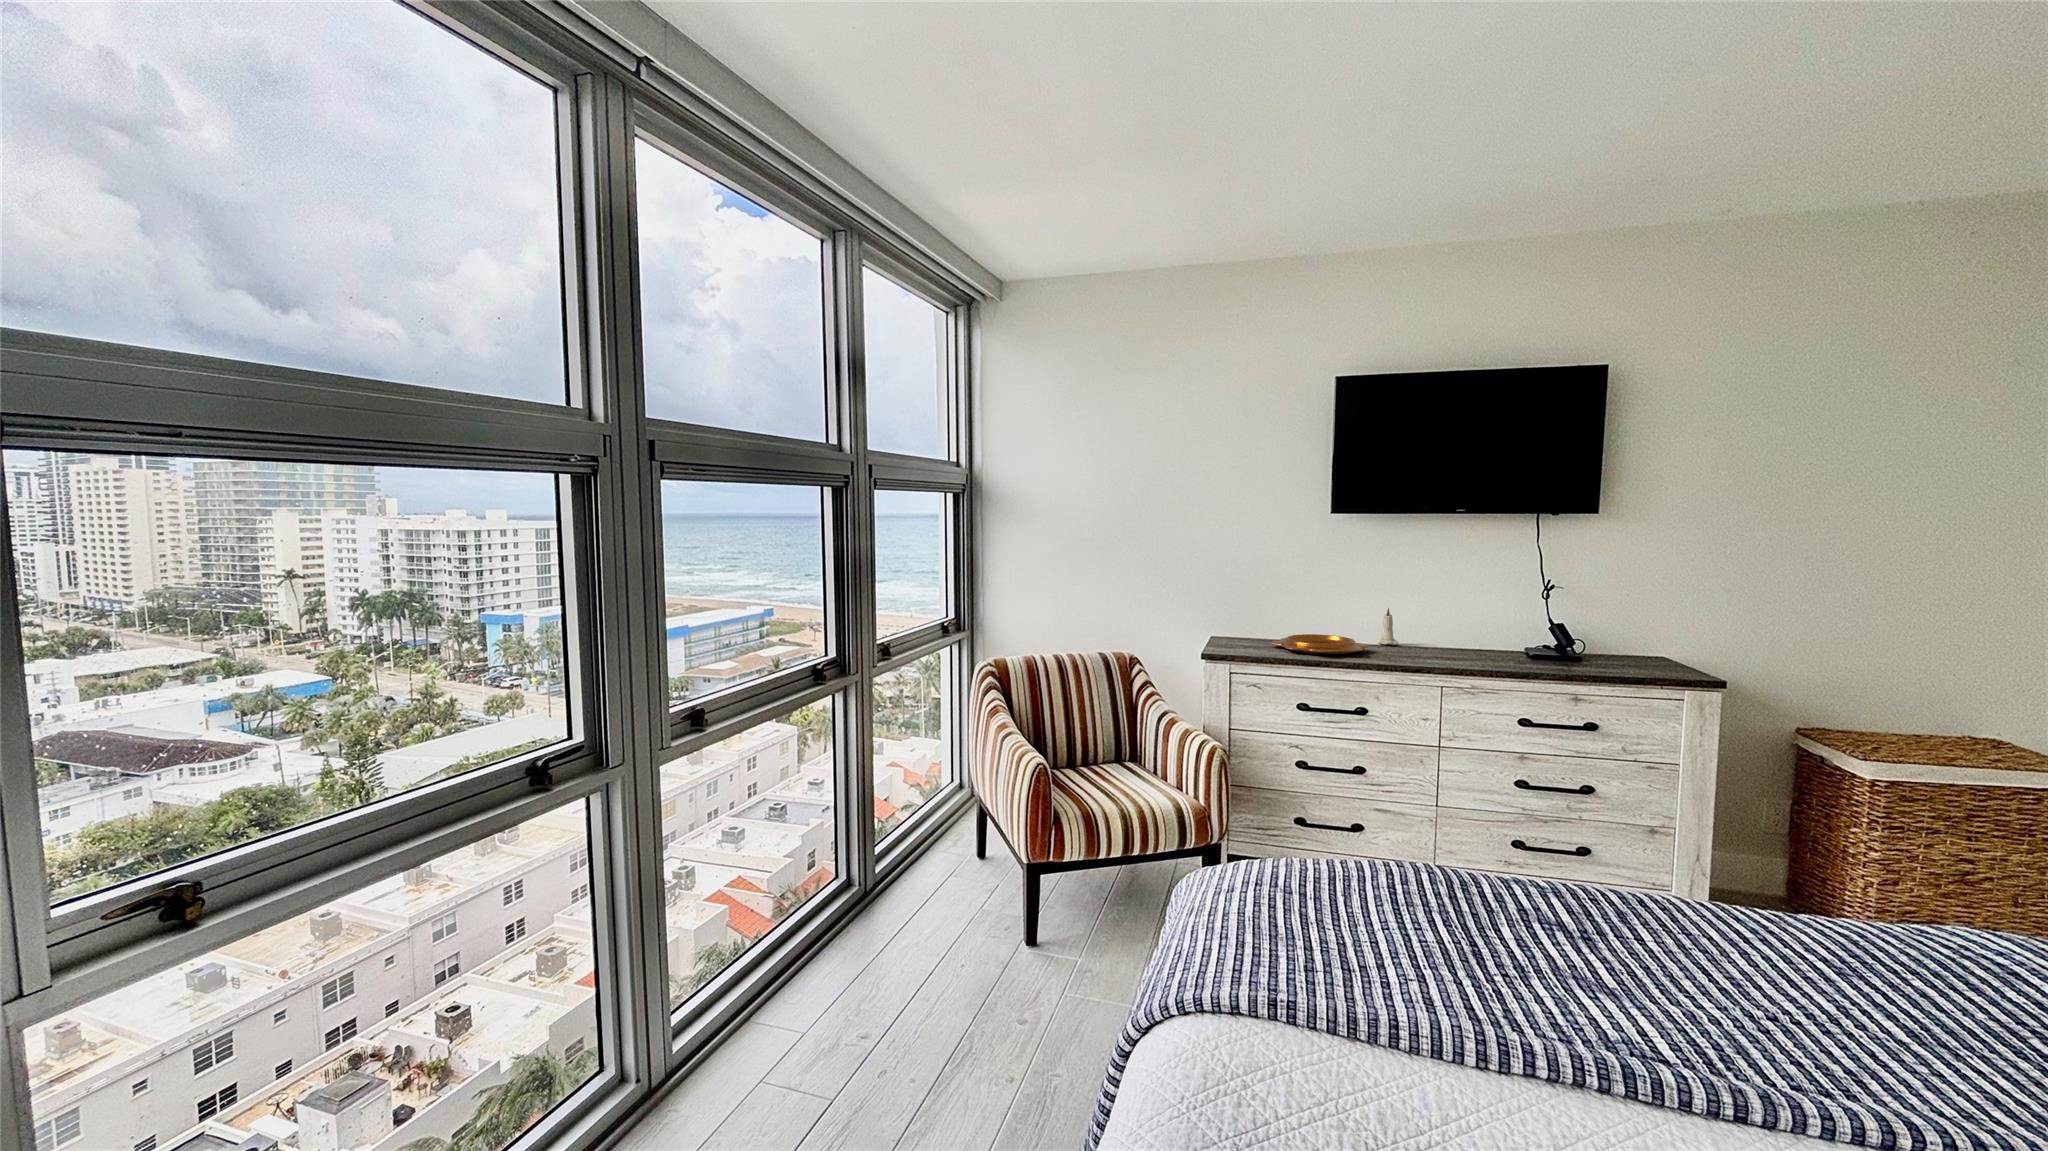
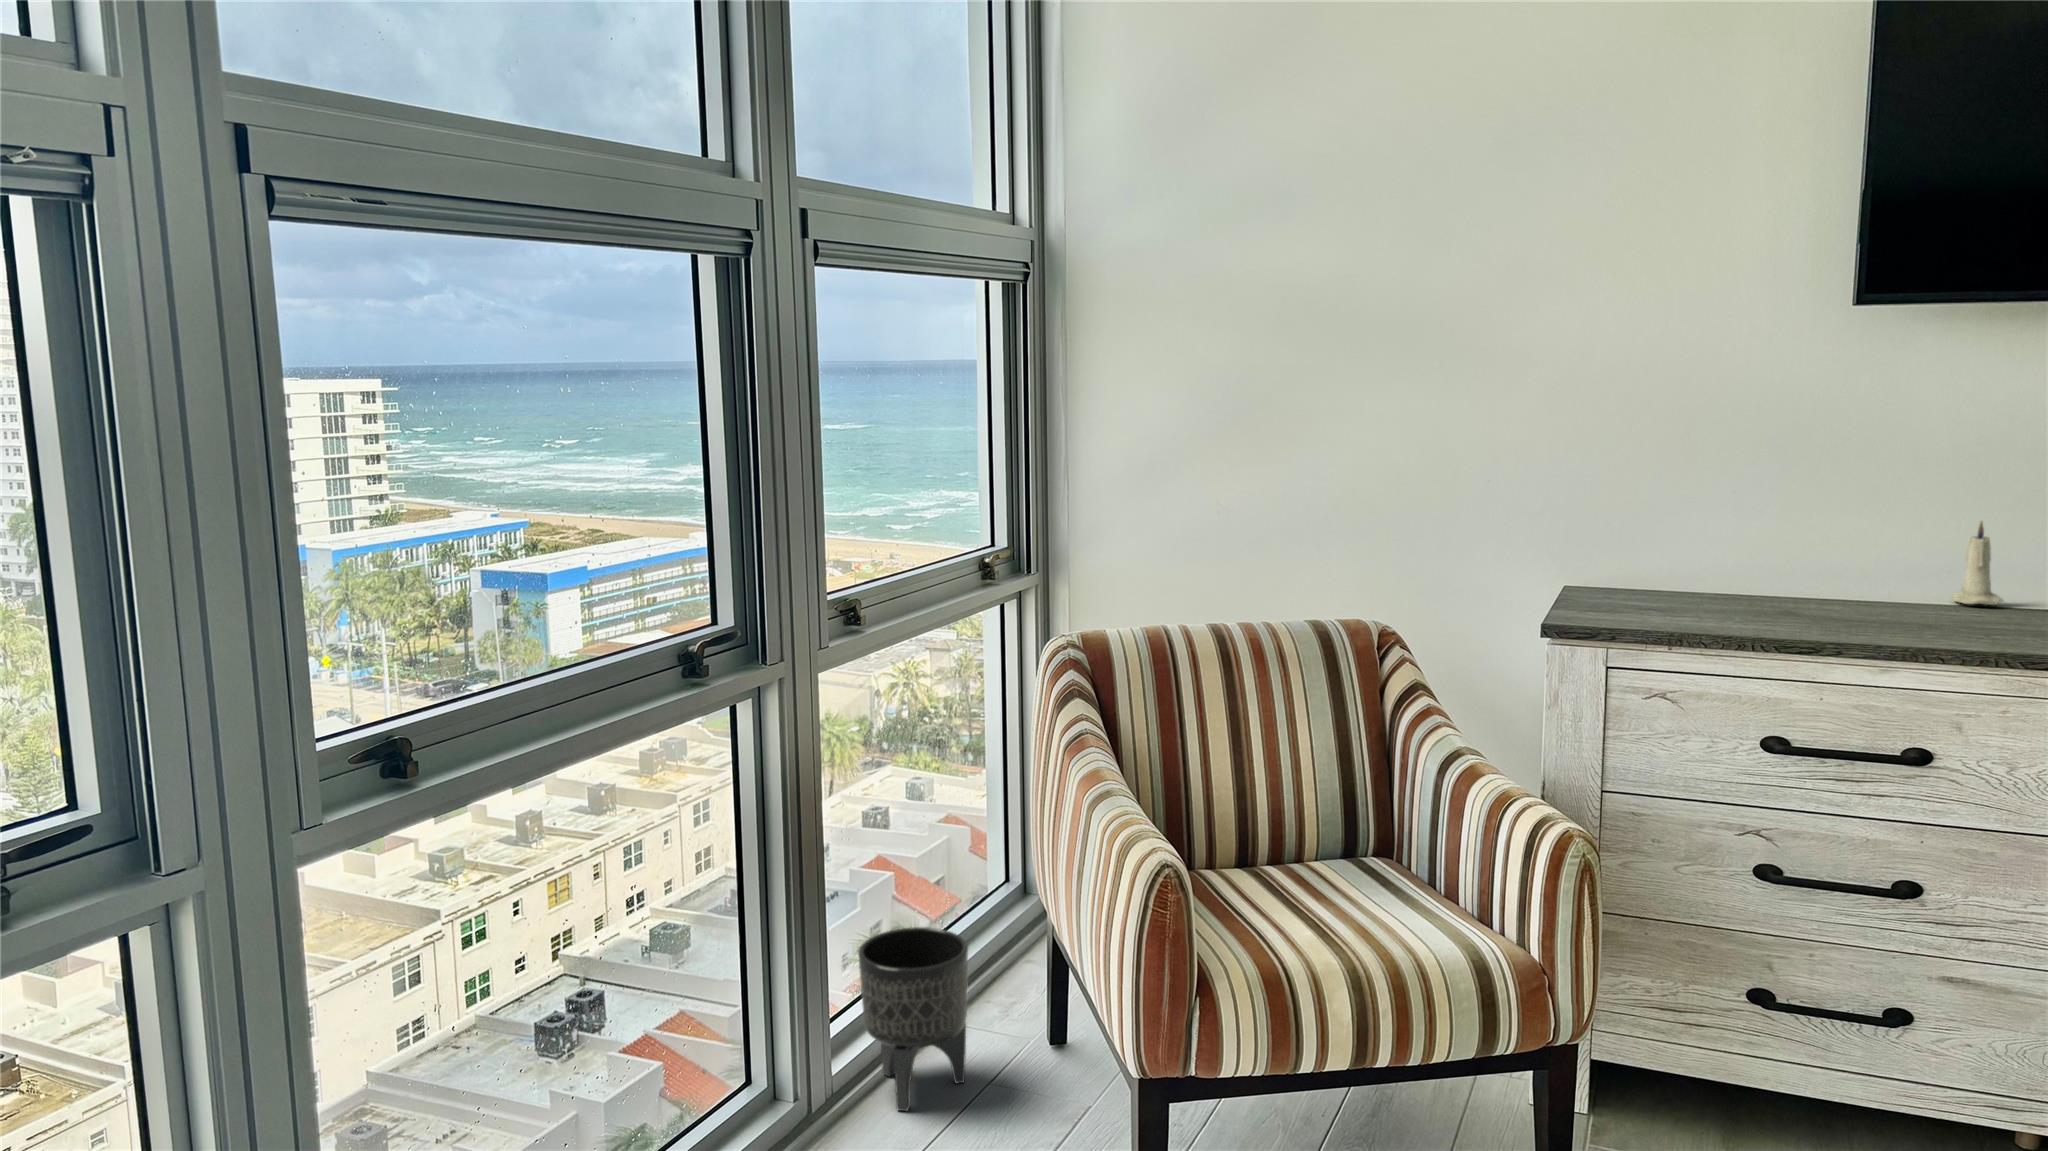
decorative bowl: present [1270,634,1369,654] -> none [1697,582,1938,627]
planter: none [888,802,941,891] -> present [858,927,968,1111]

